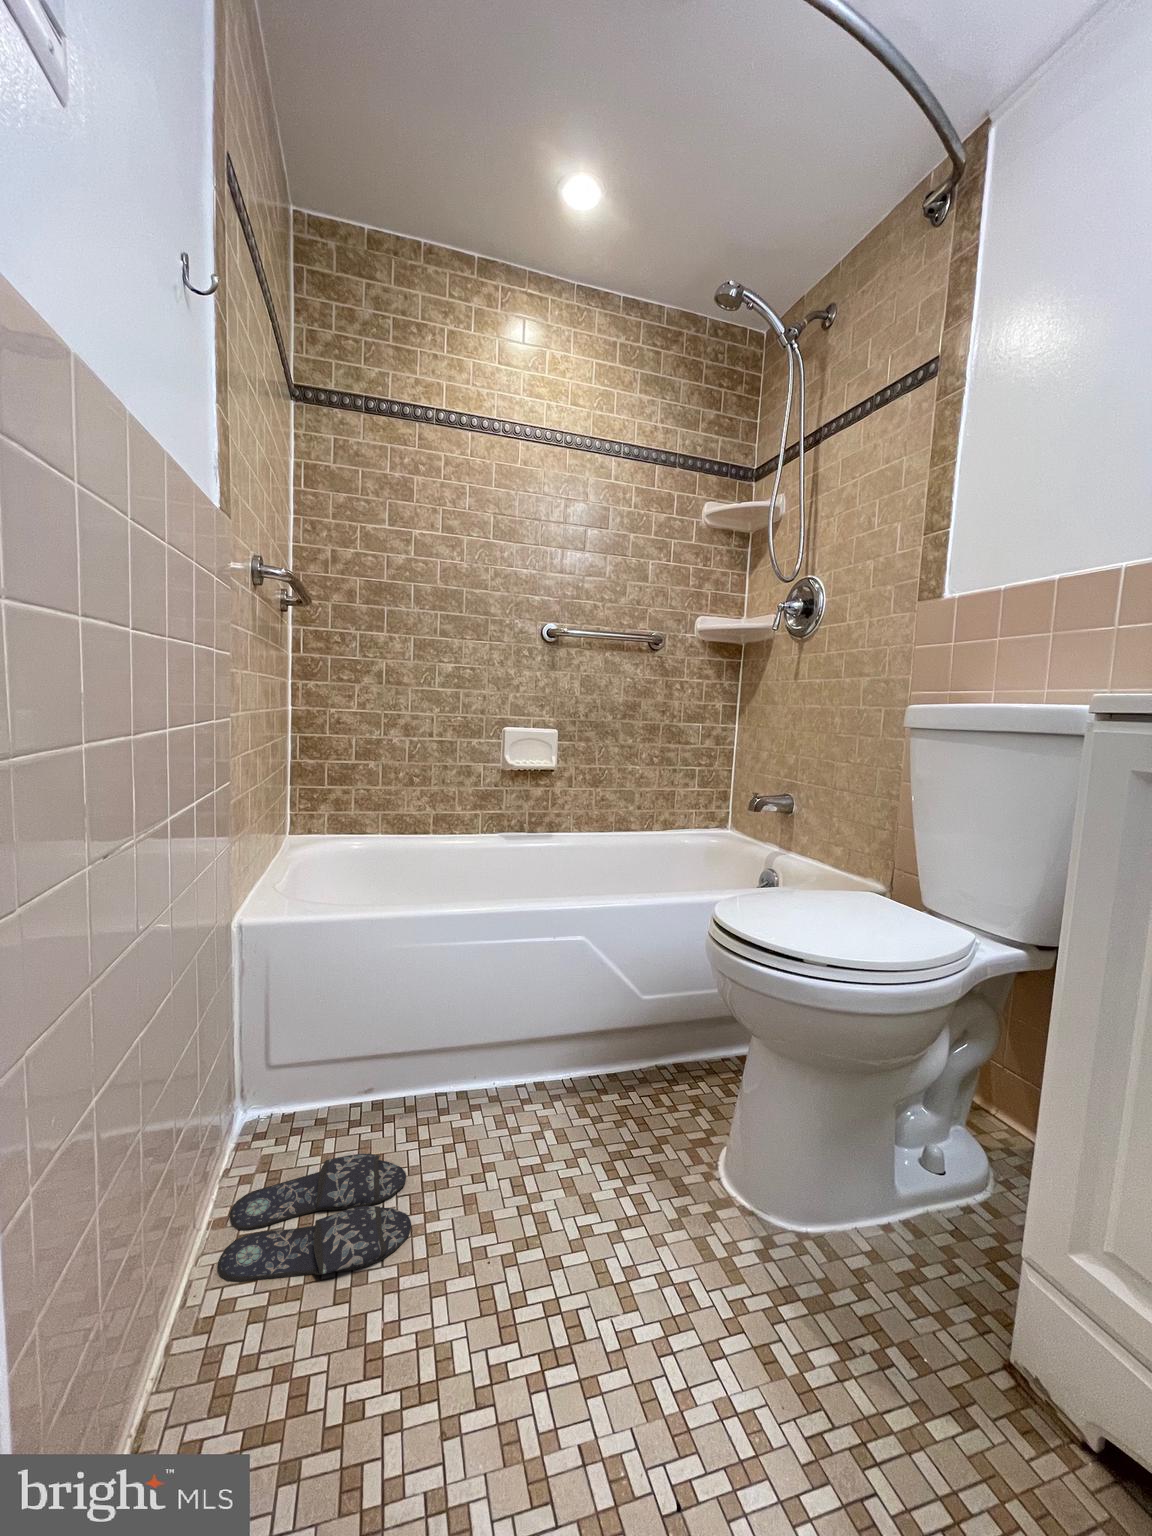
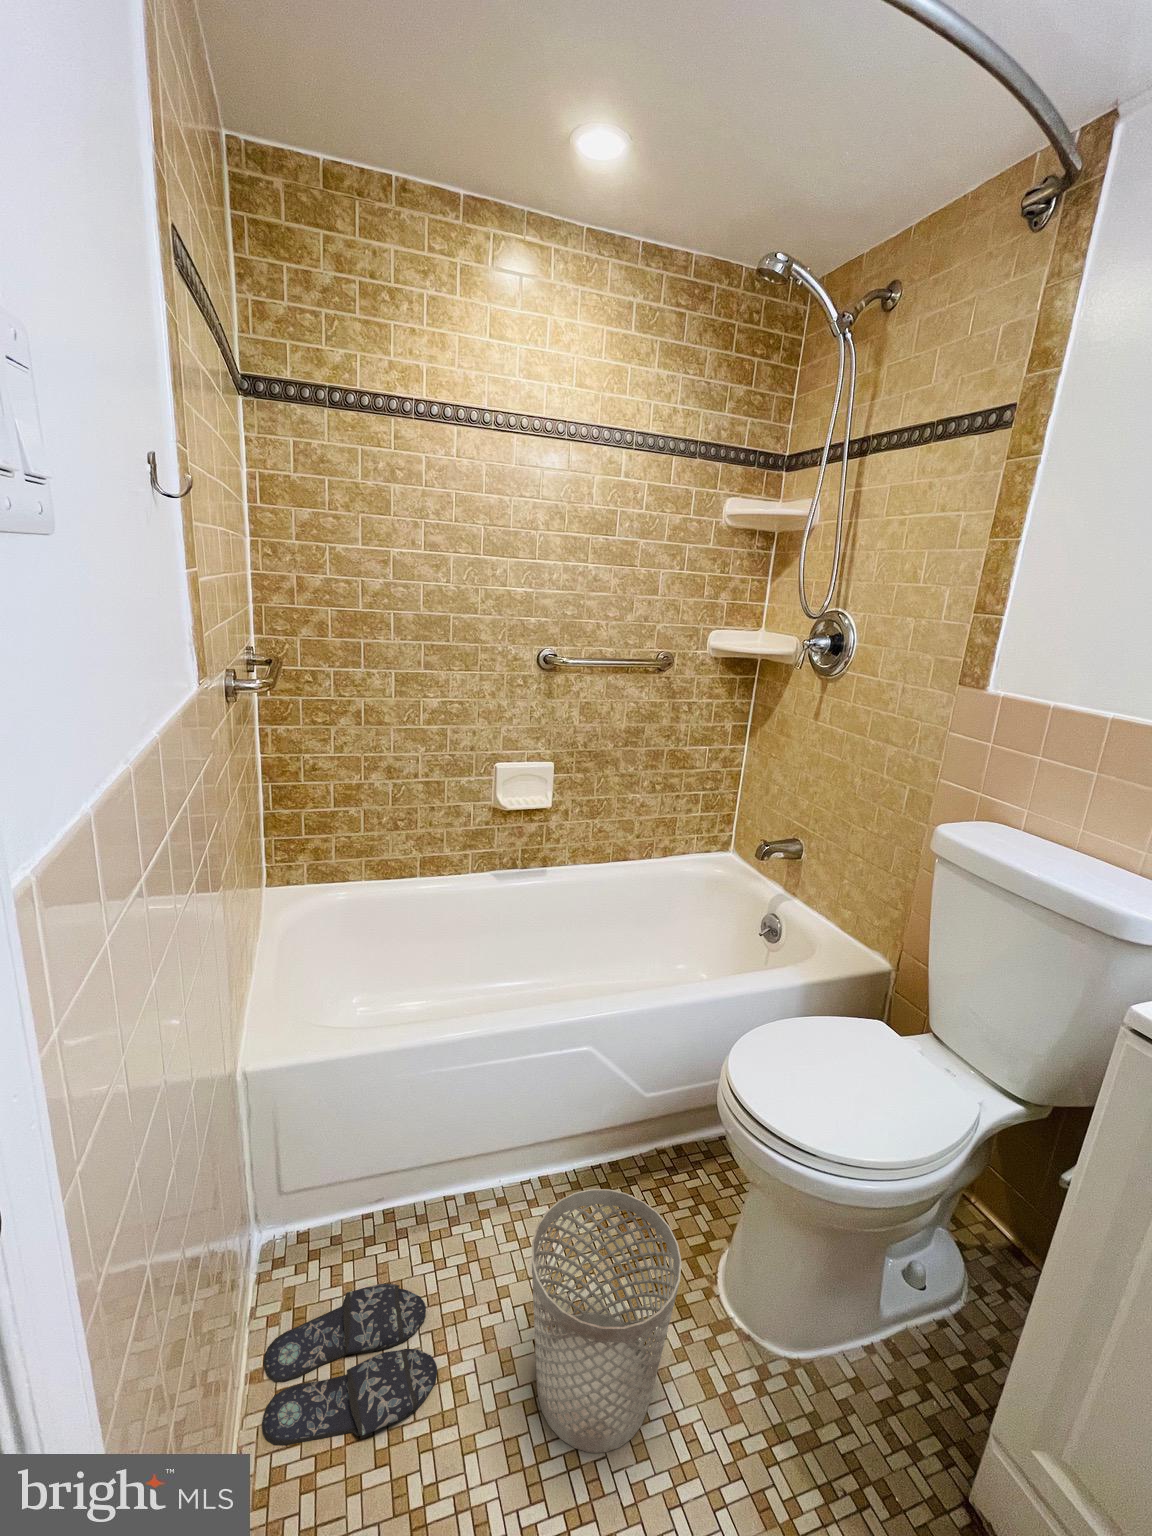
wastebasket: none [508,1028,666,1303] -> present [532,1189,682,1453]

